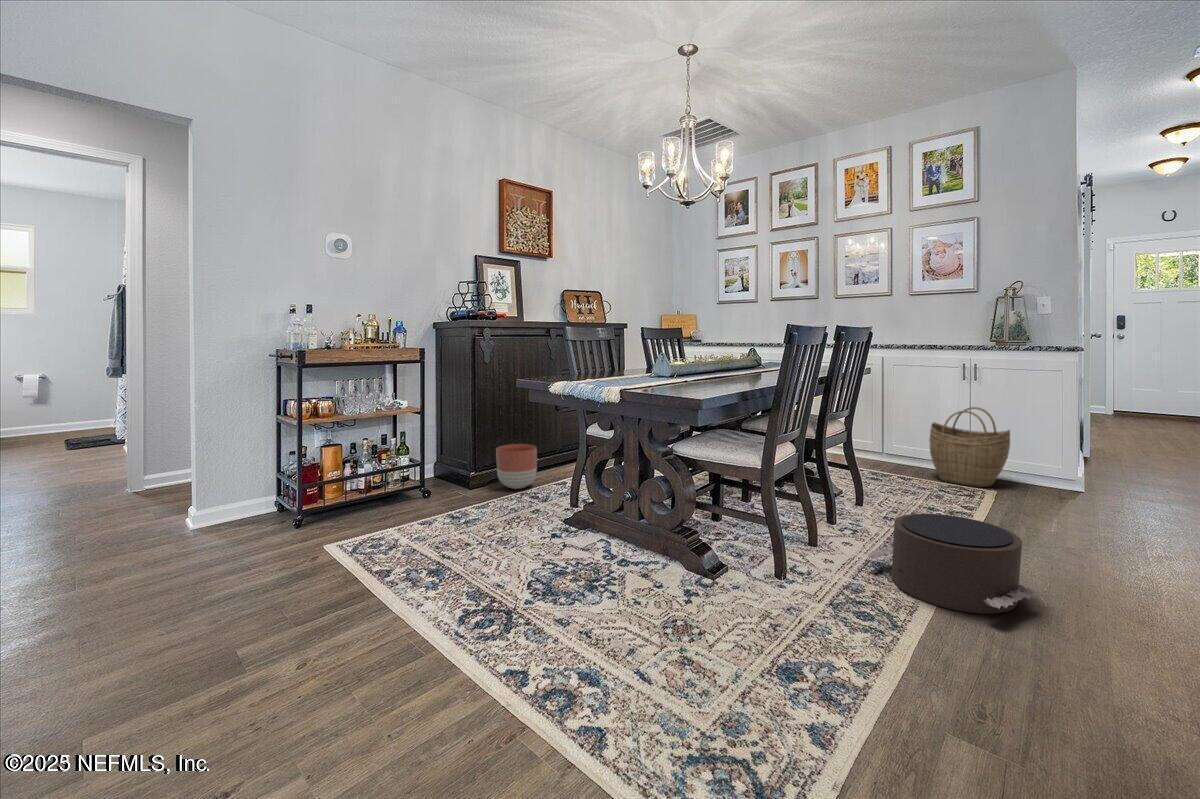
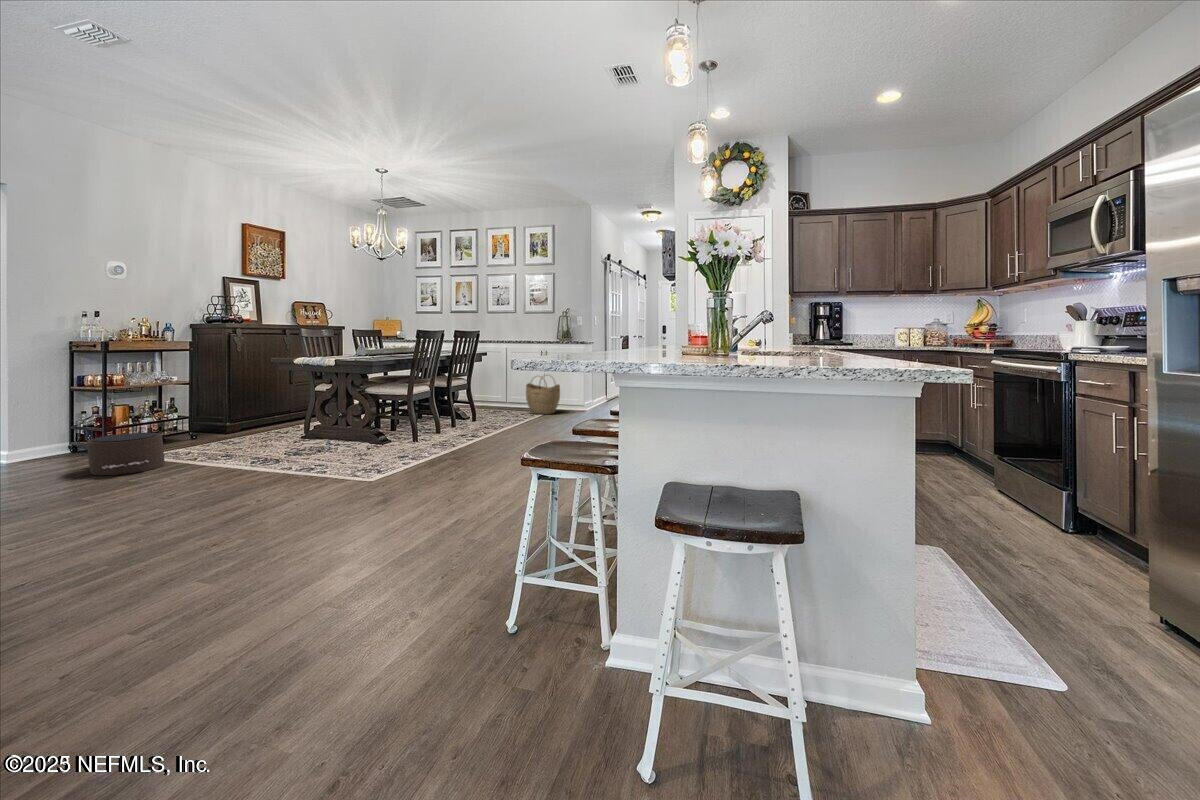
planter: present [496,444,537,489] -> none [250,405,281,432]
pouf: present [868,514,1037,614] -> present [87,433,165,475]

